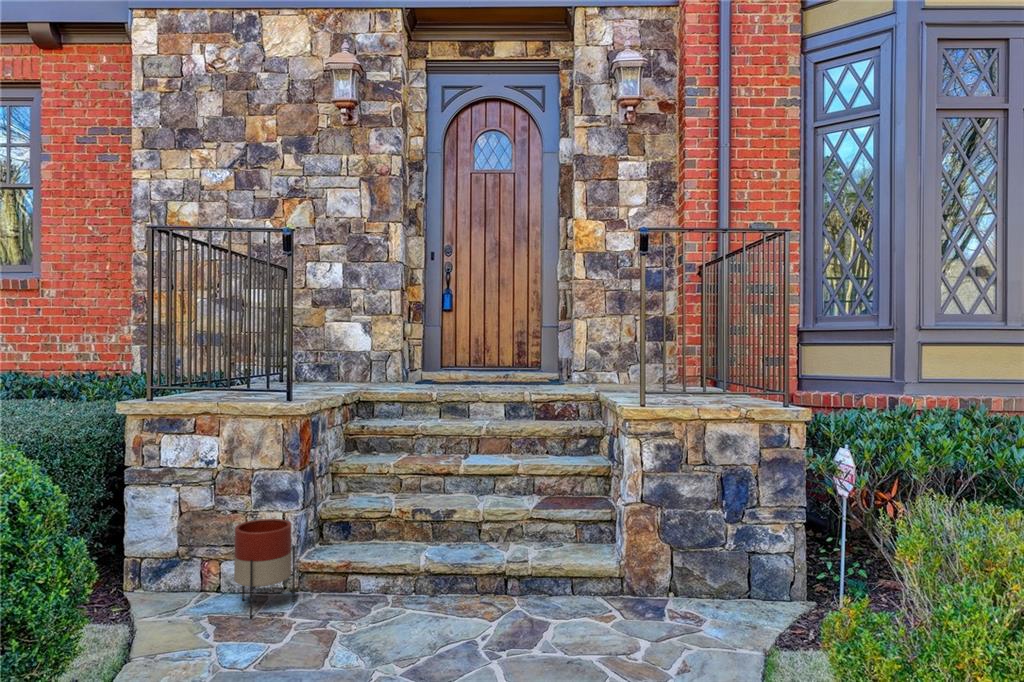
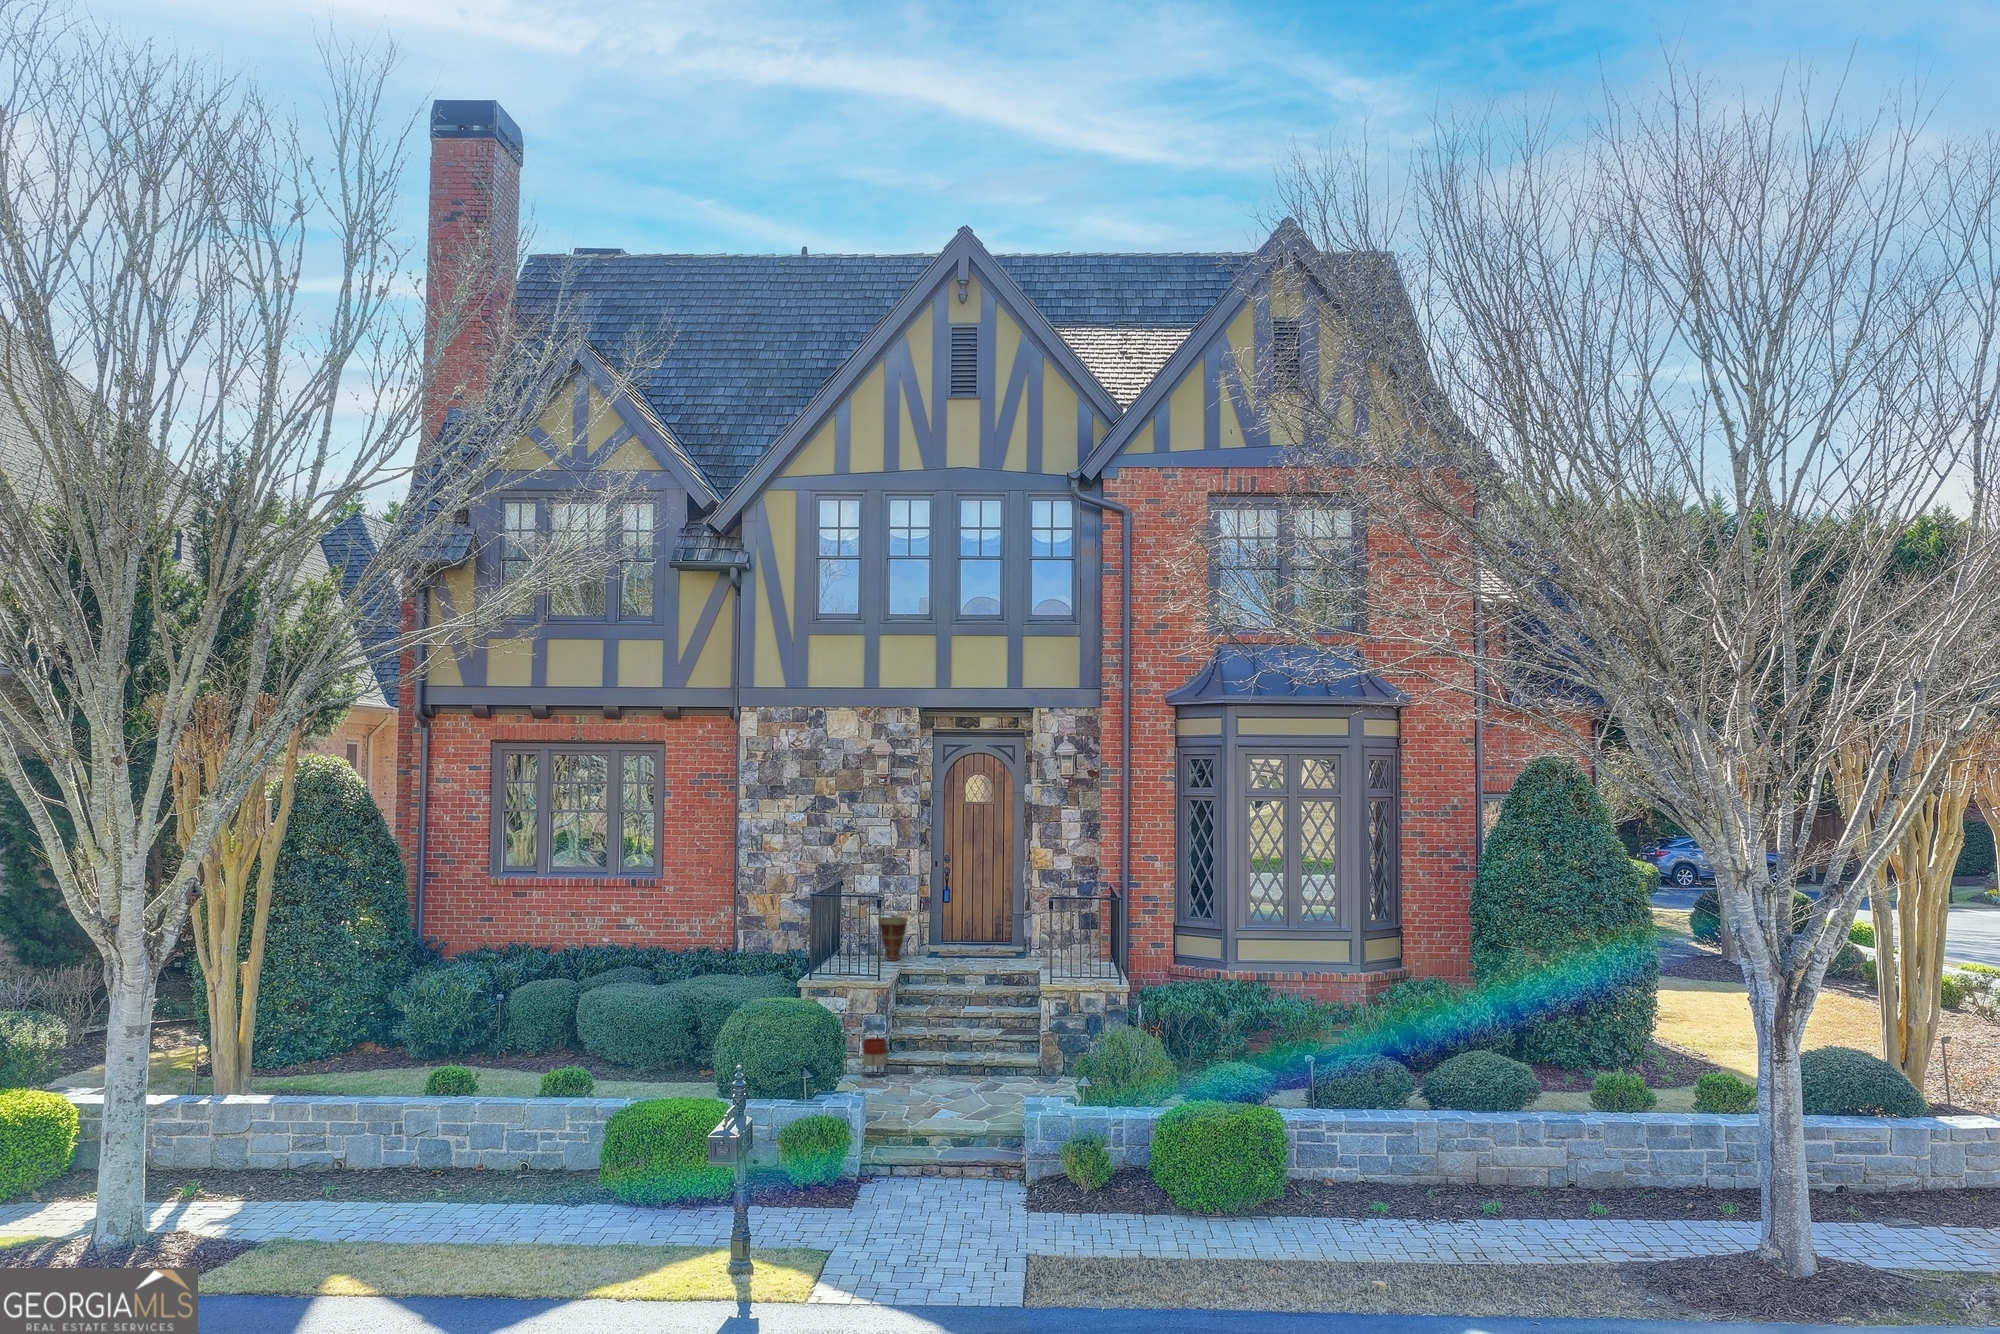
basket: none [319,313,382,384] -> present [878,912,908,961]

